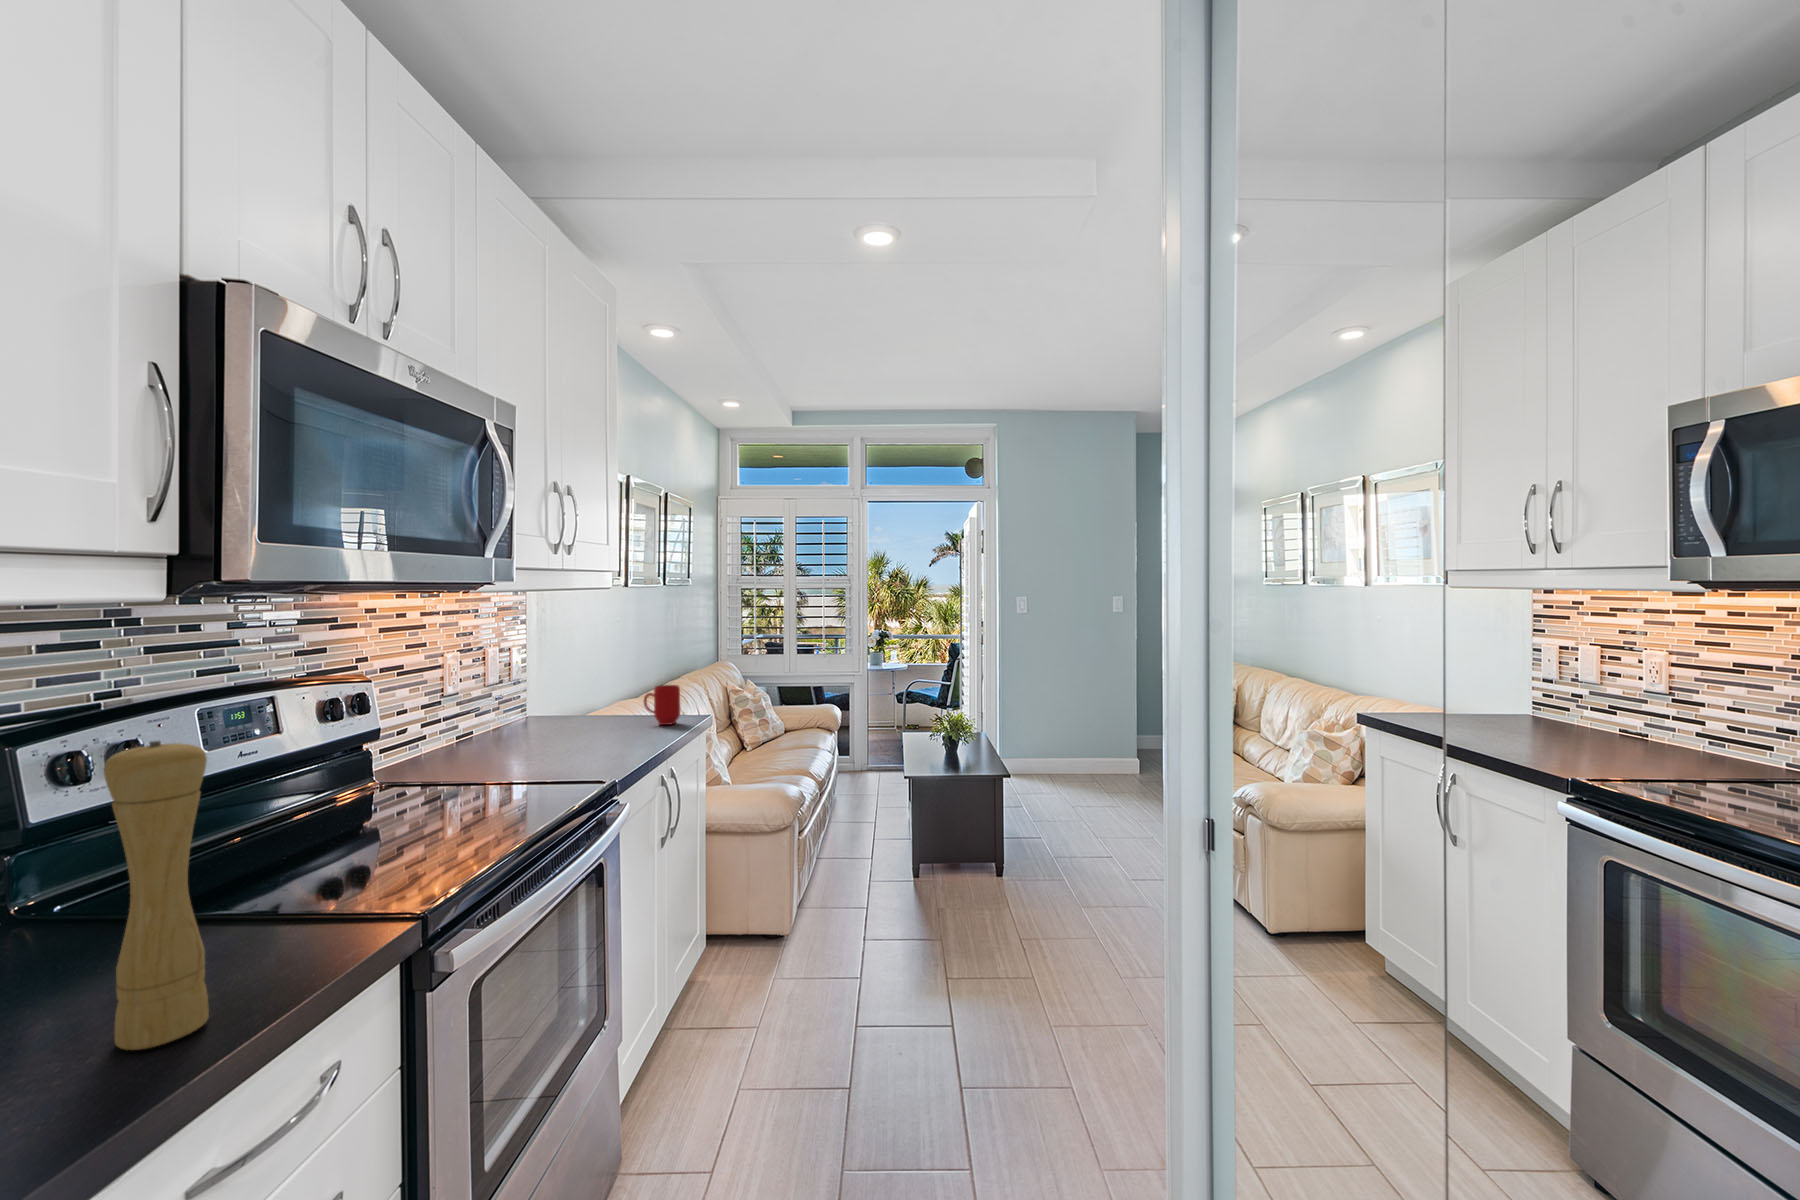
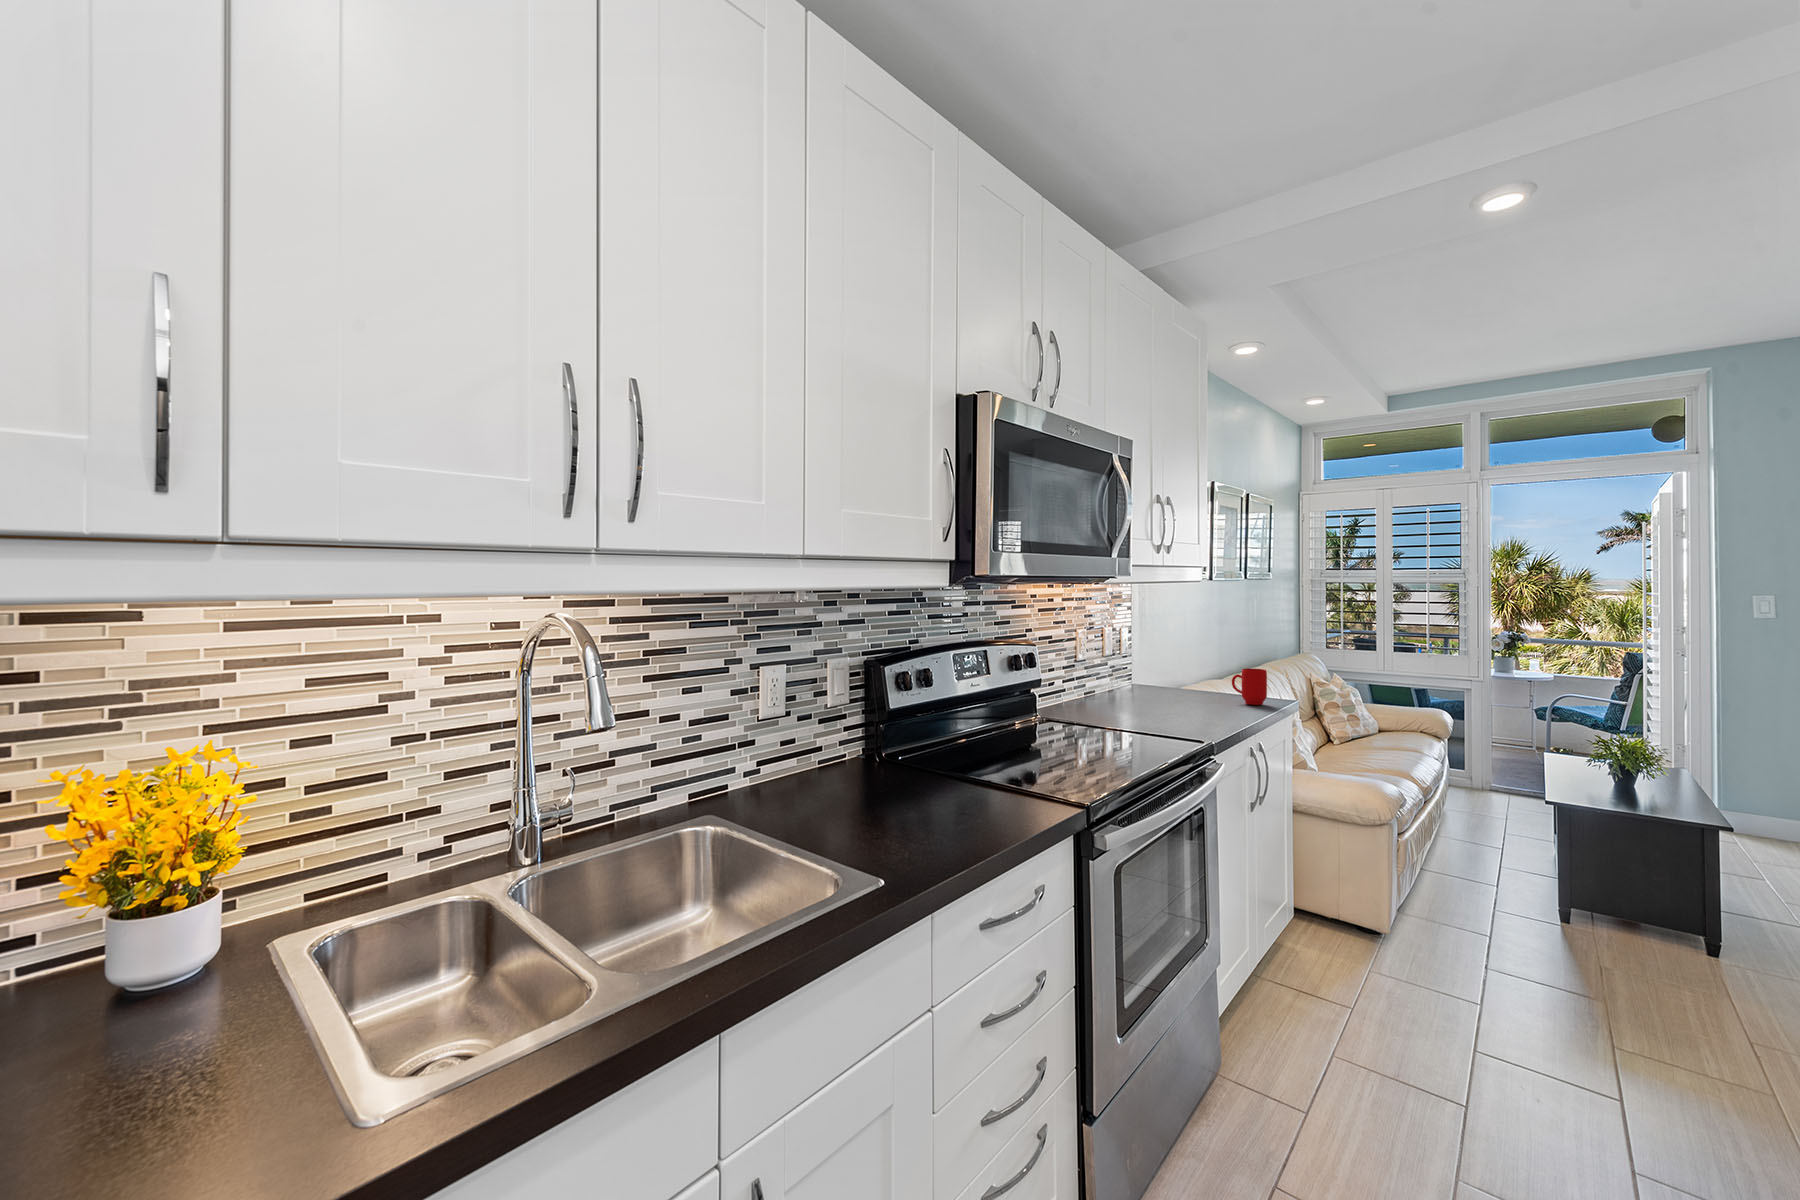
pepper mill: present [104,740,209,1050] -> none [949,665,991,833]

